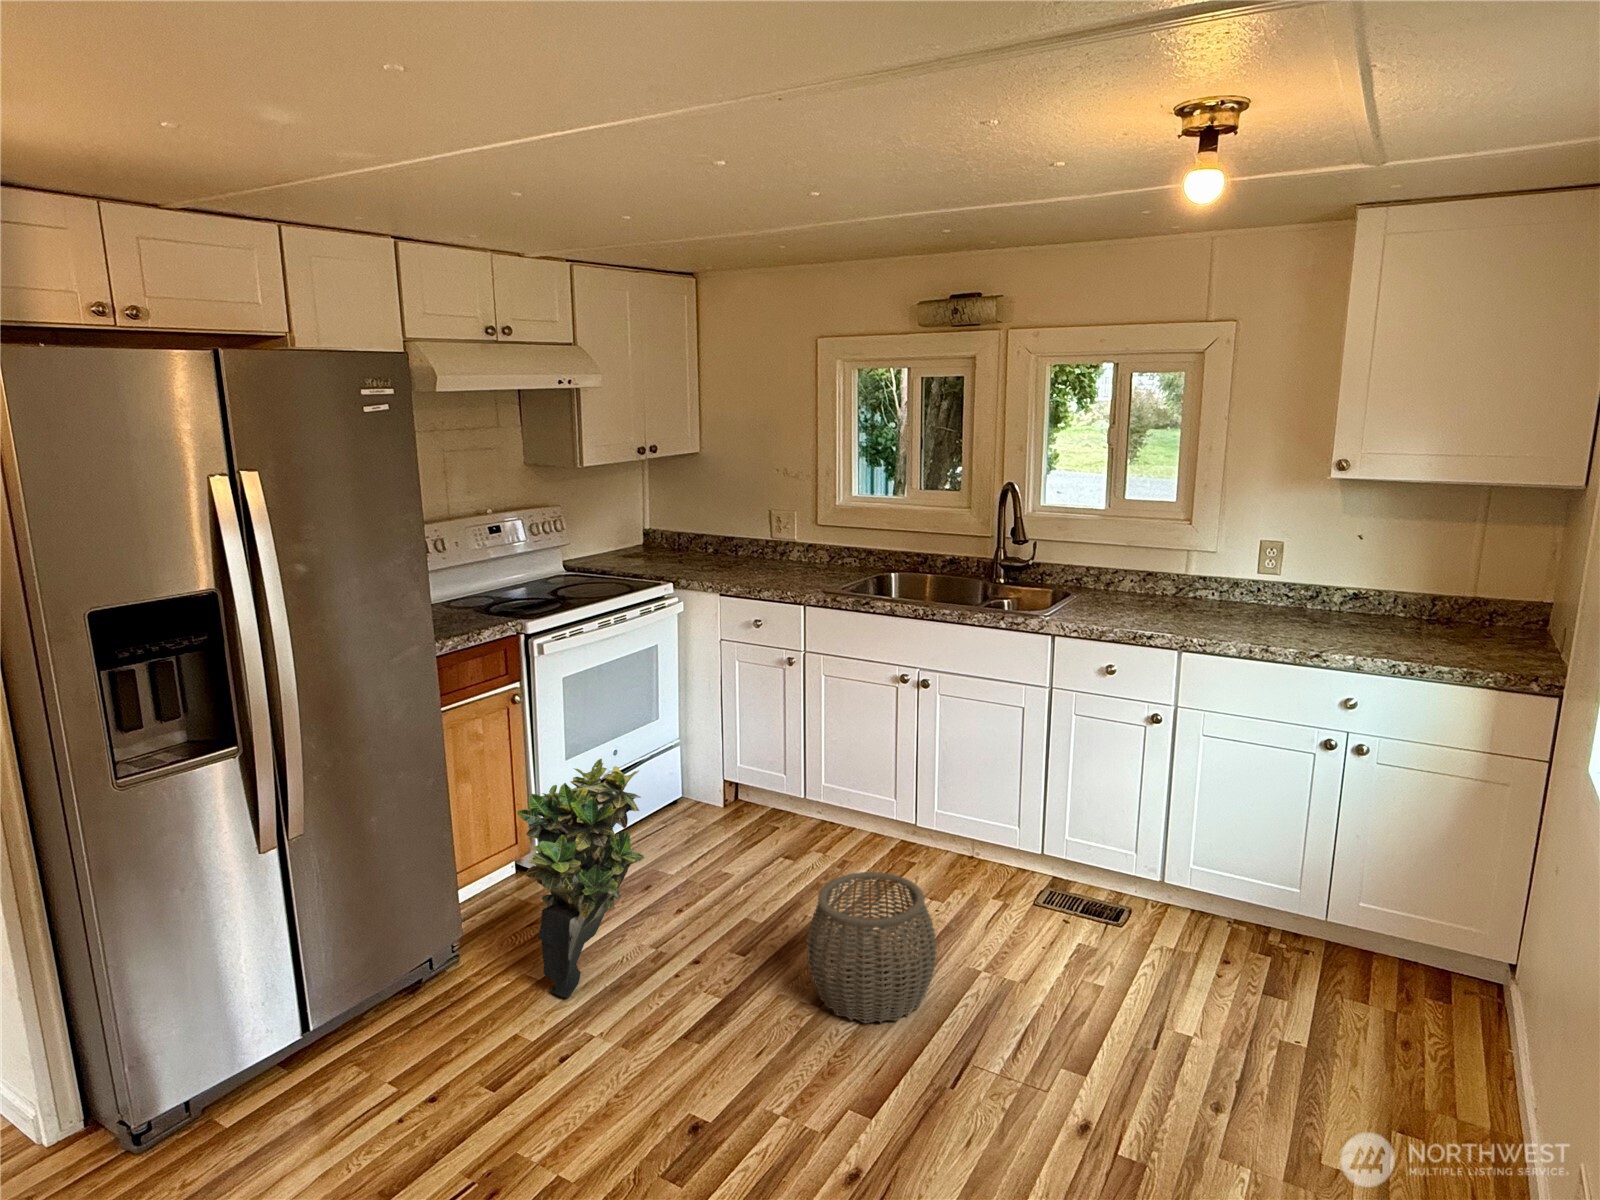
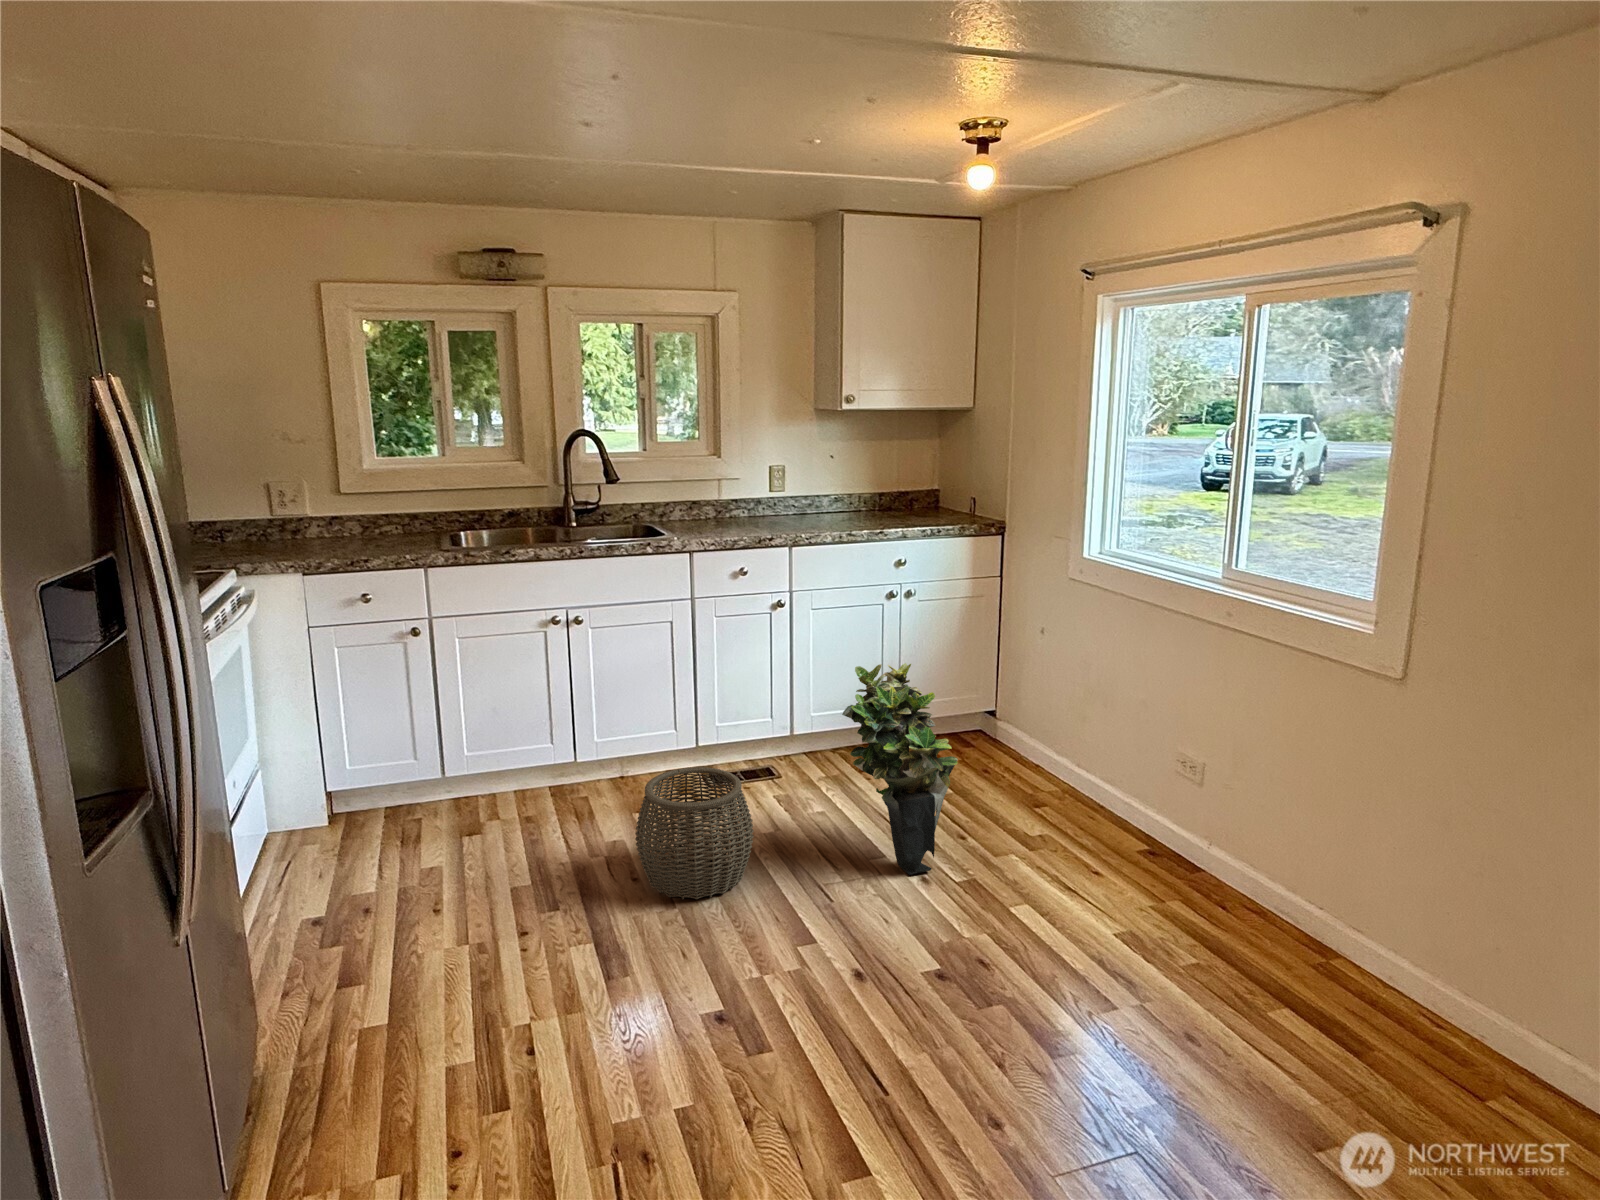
potted plant: present [517,759,644,998] -> present [842,663,958,875]

